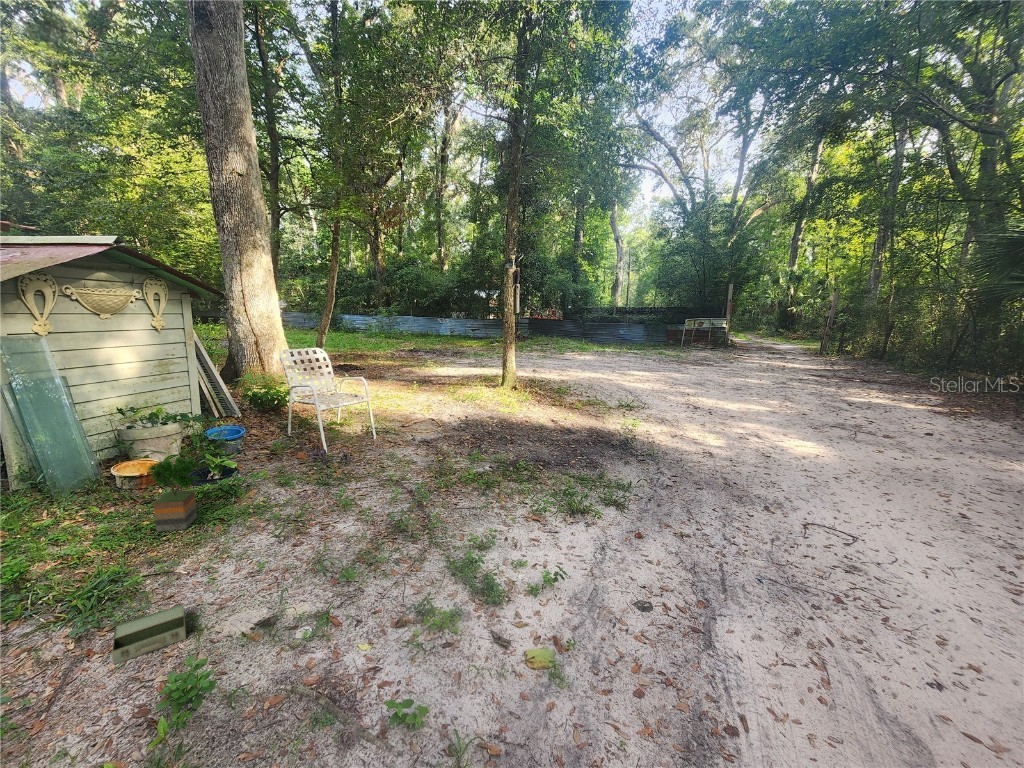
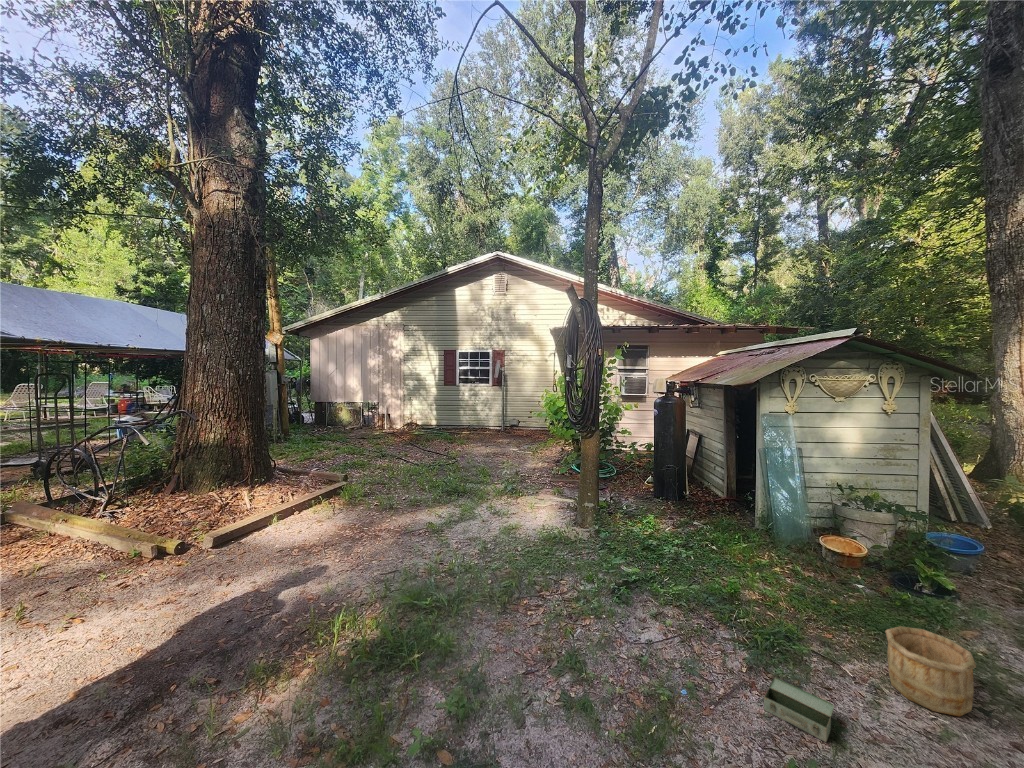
potted tree: present [148,458,201,532] -> none [840,546,901,630]
wooden bucket: none [205,500,269,560] -> present [885,626,976,716]

